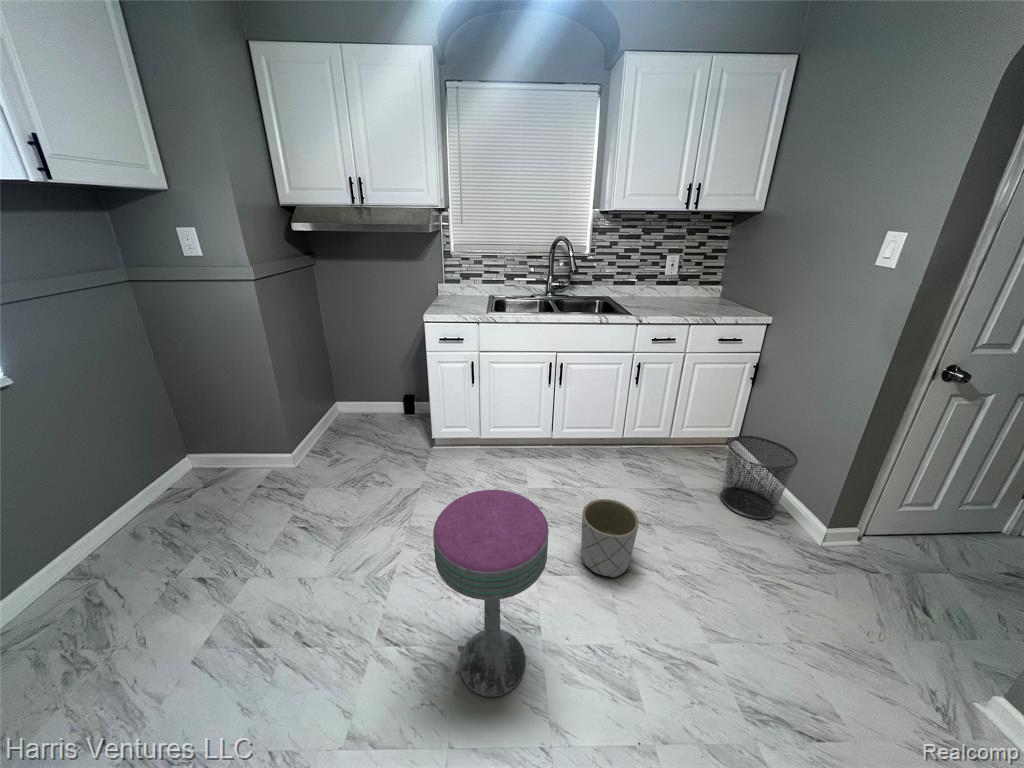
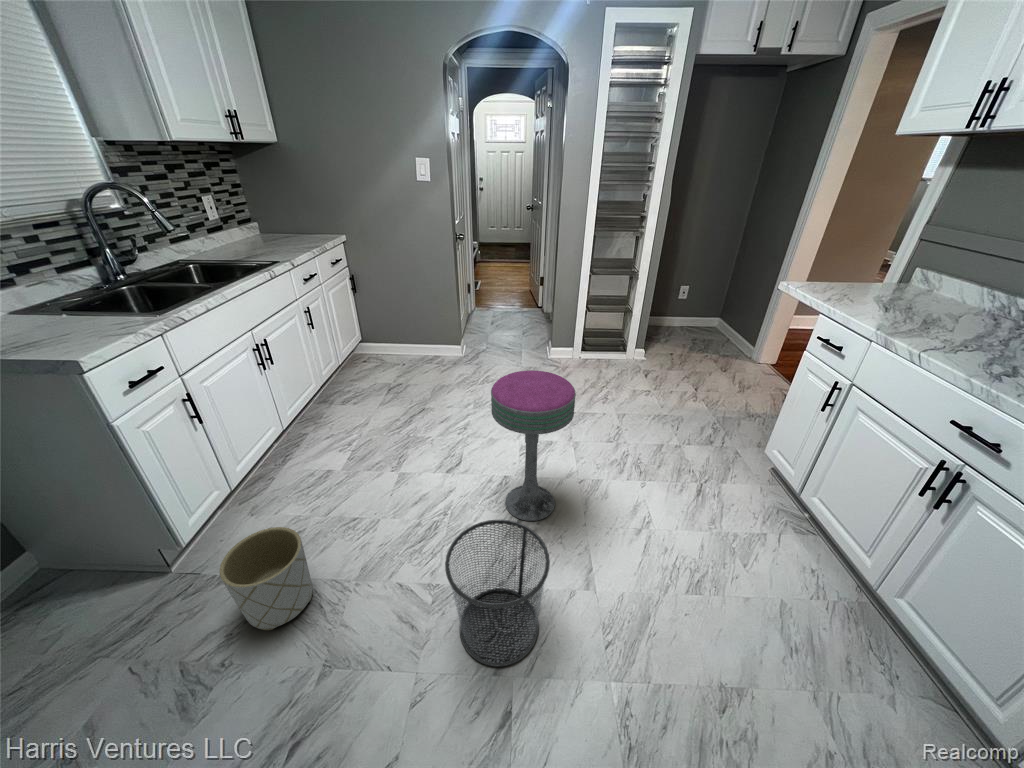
waste bin: present [720,436,798,519] -> present [445,520,550,666]
planter: present [581,499,639,578] -> present [220,527,313,630]

